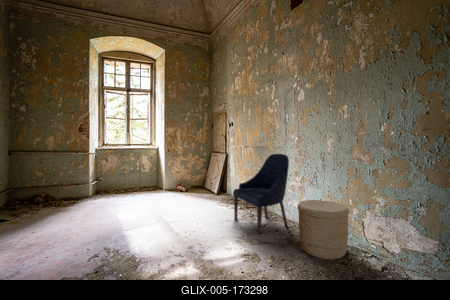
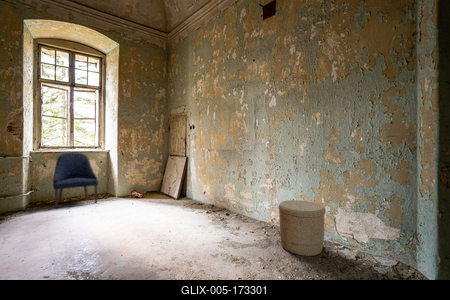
chair: present [233,154,289,234] -> present [53,153,98,208]

